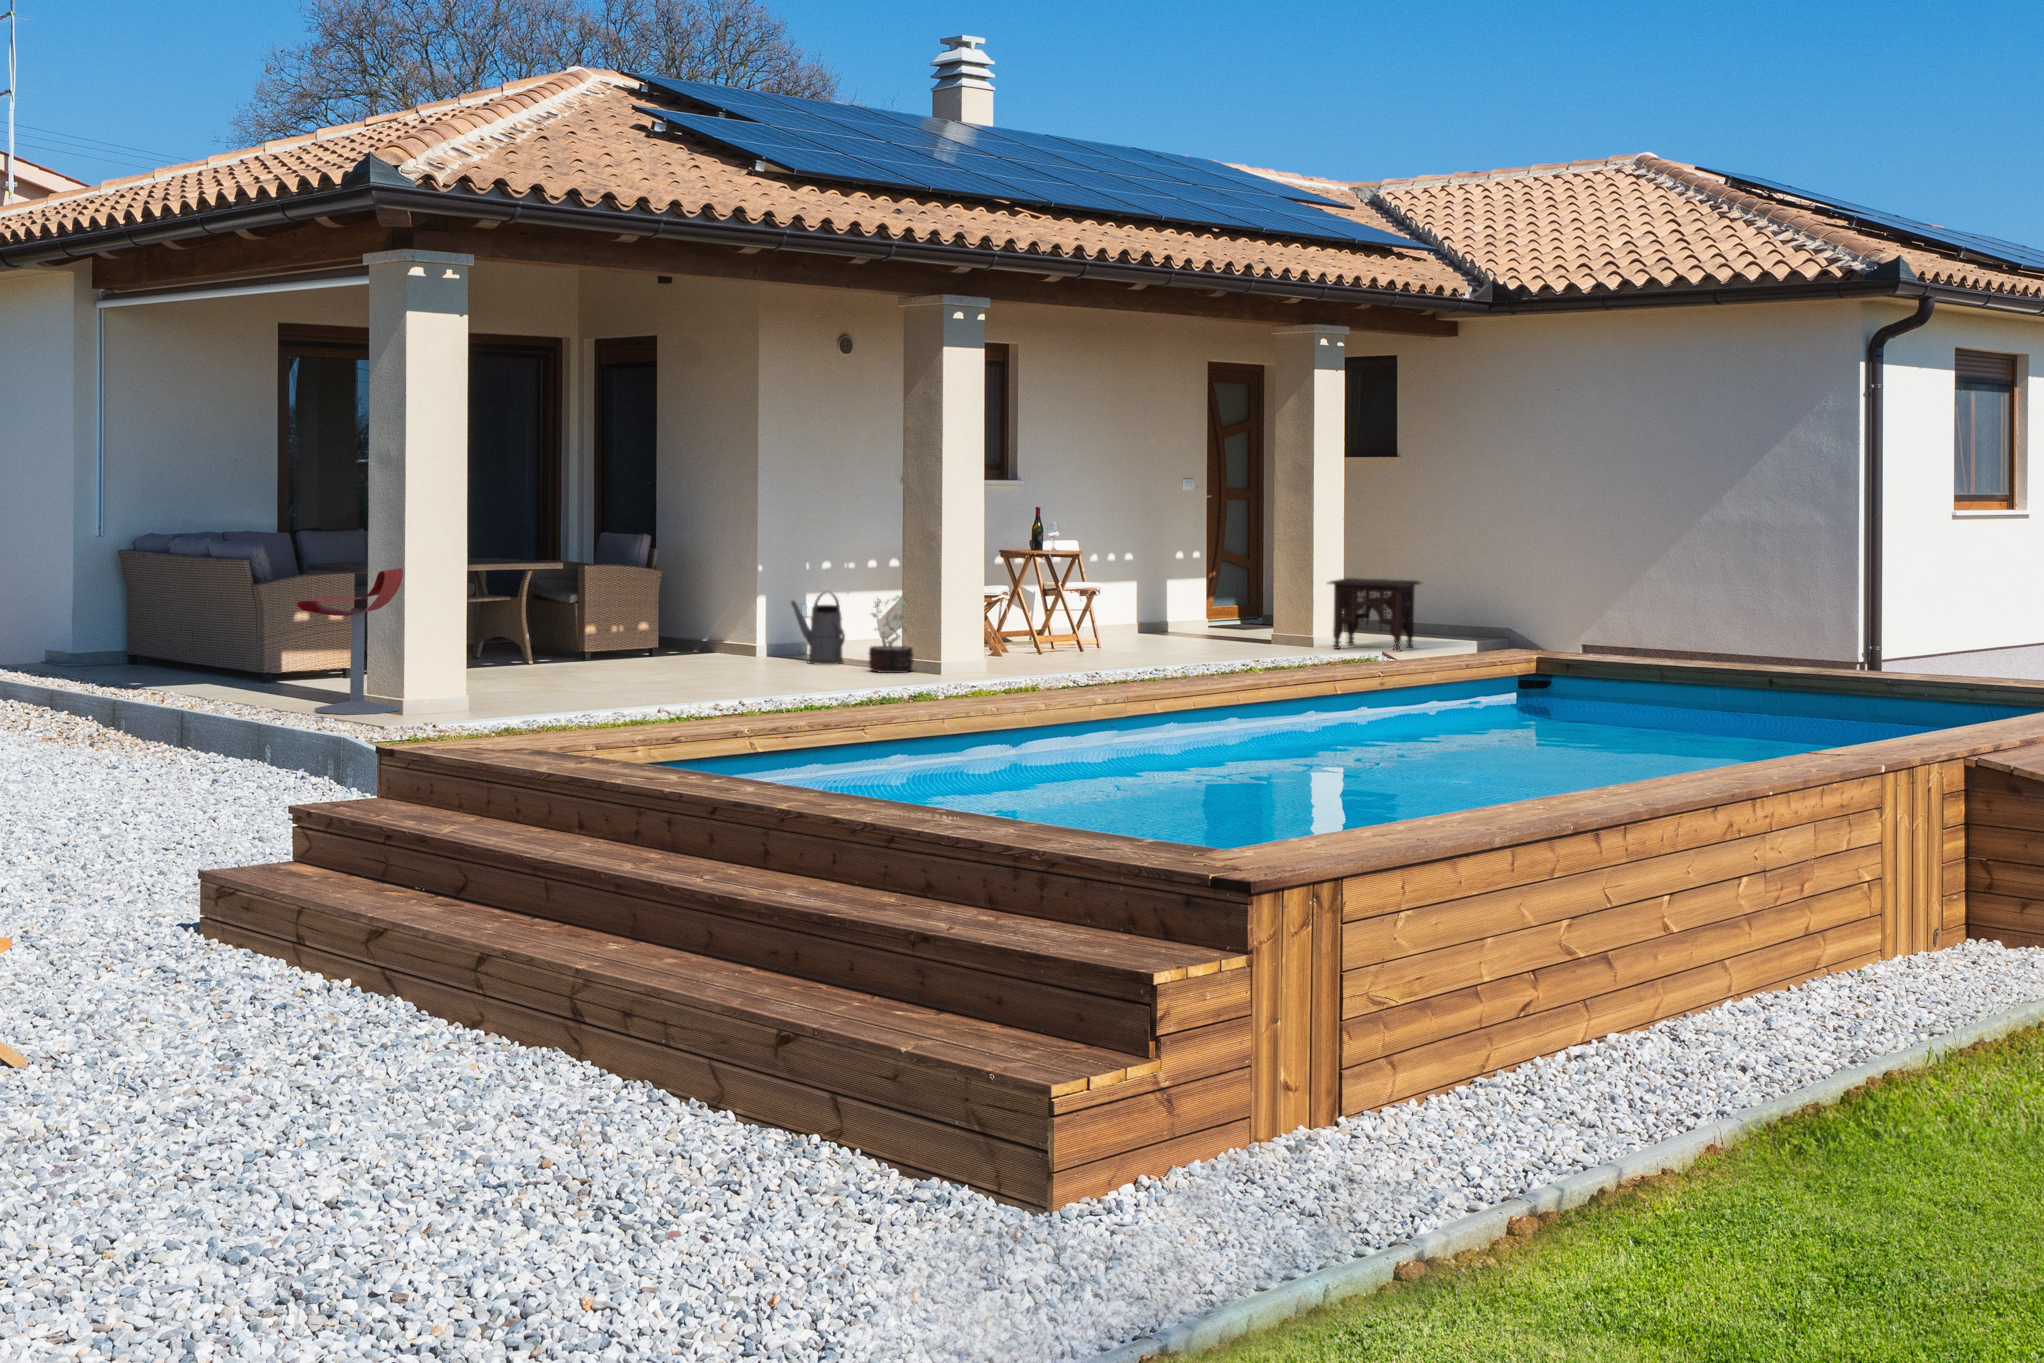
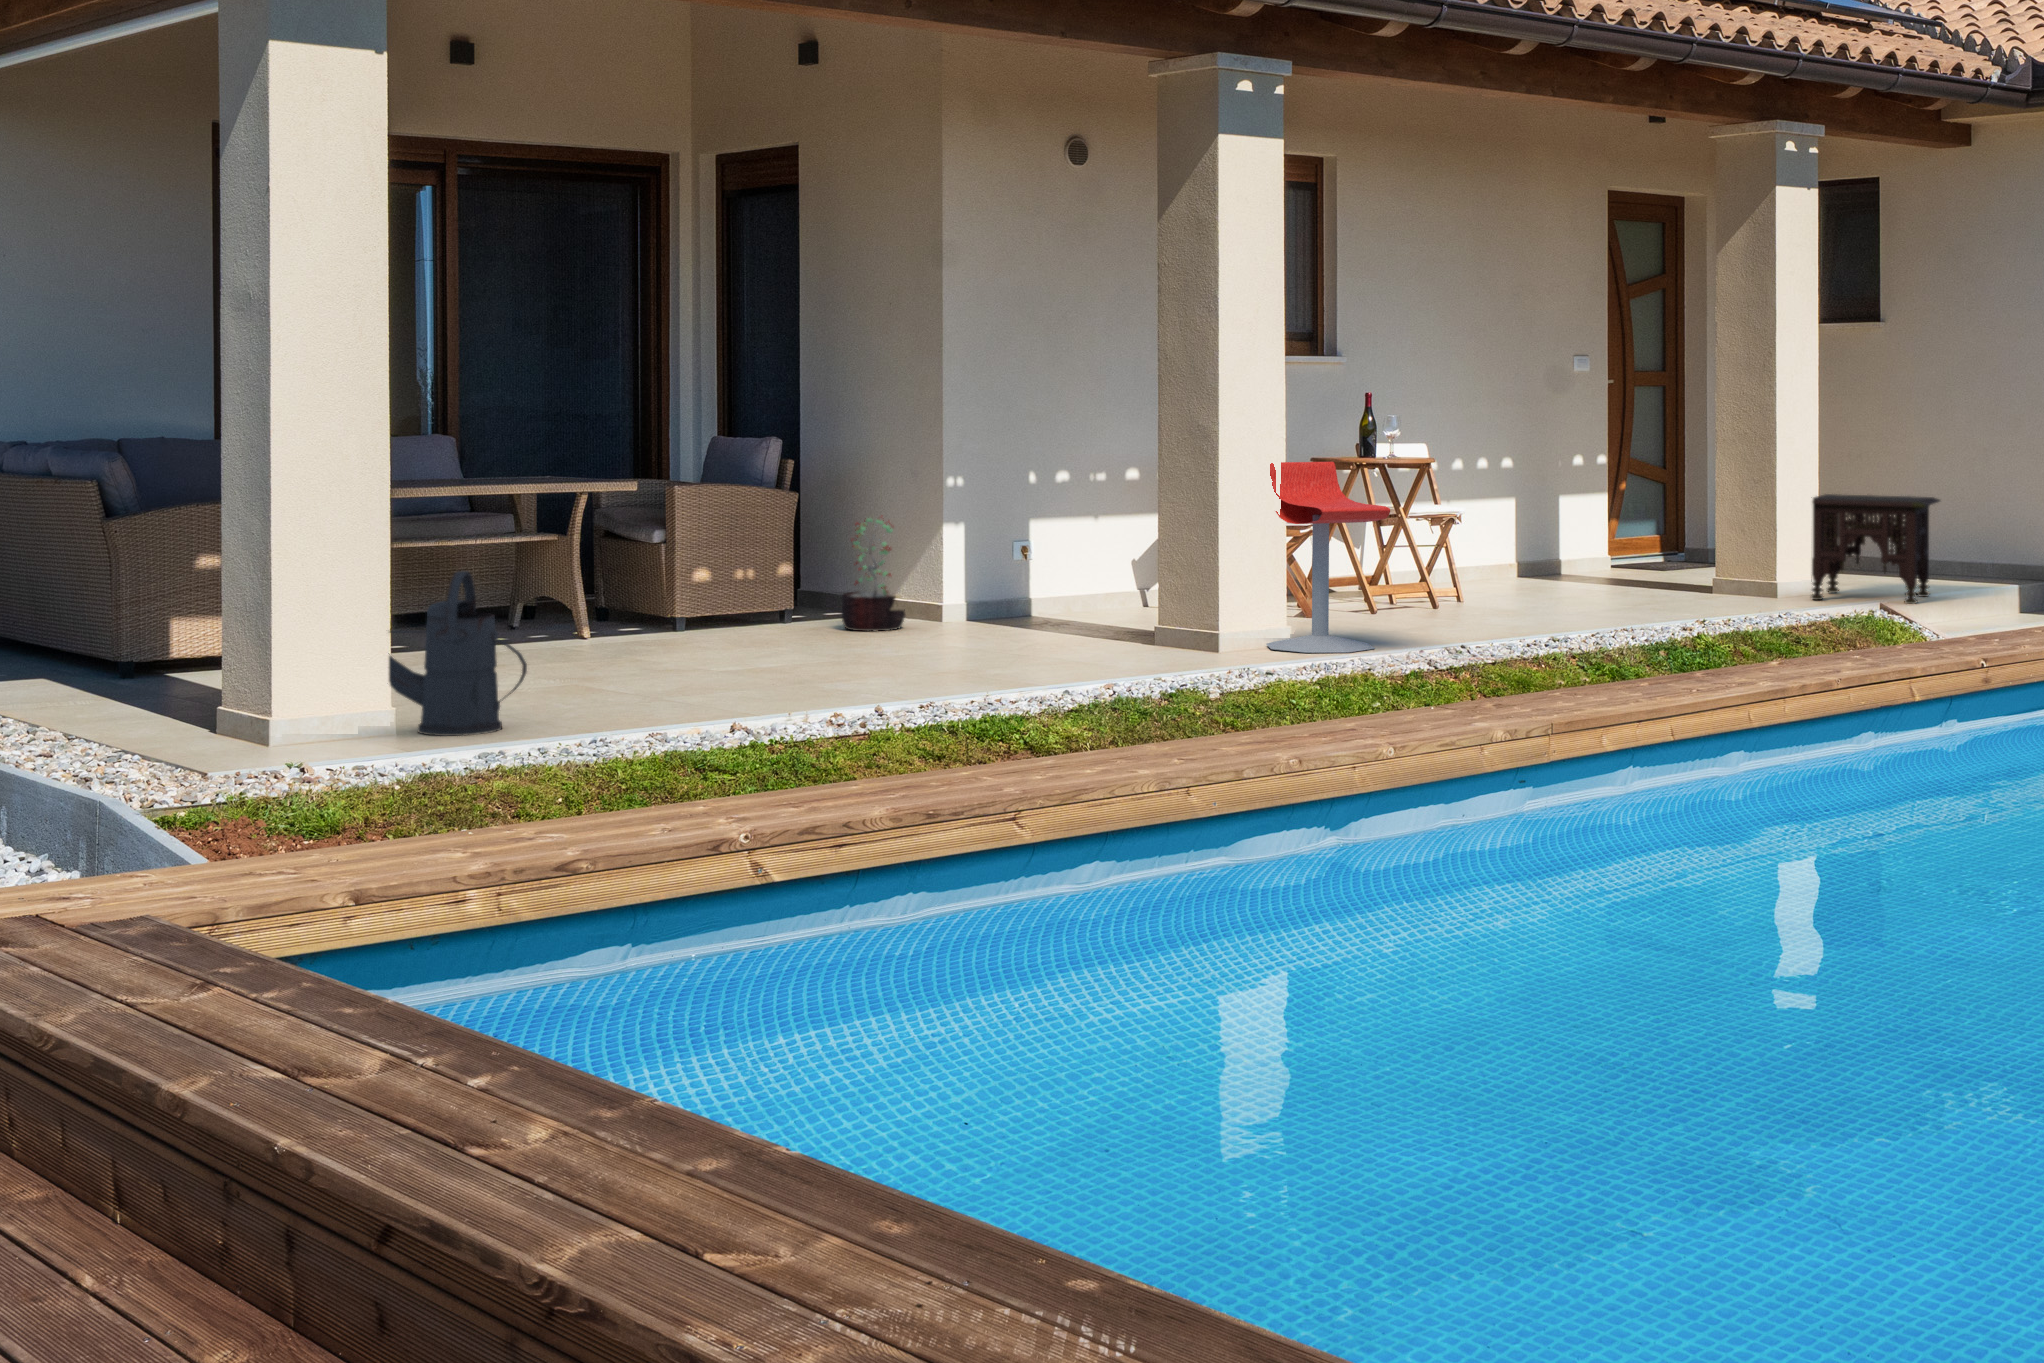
stool: present [297,568,403,715] -> present [1266,462,1390,653]
watering can: present [791,592,845,665] -> present [389,571,527,736]
decorative plant: present [869,596,913,673] -> present [842,519,905,631]

